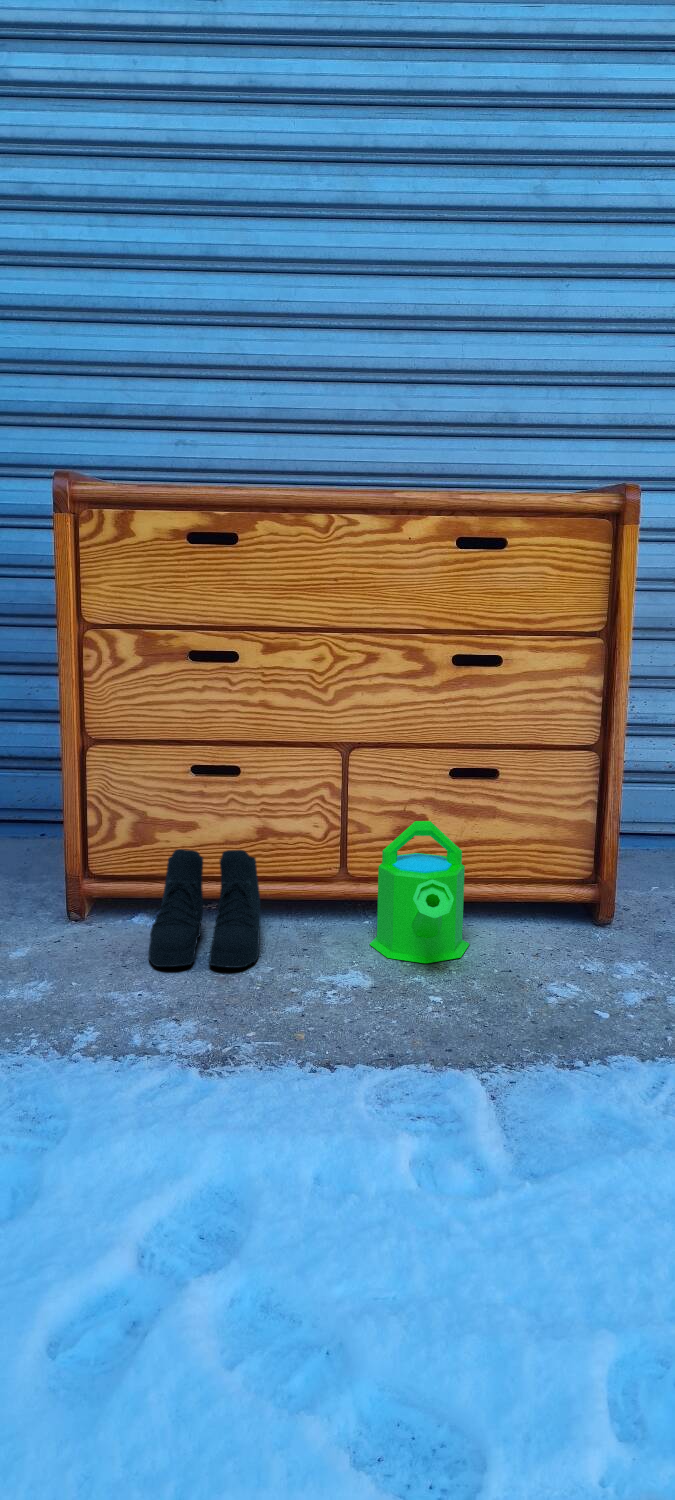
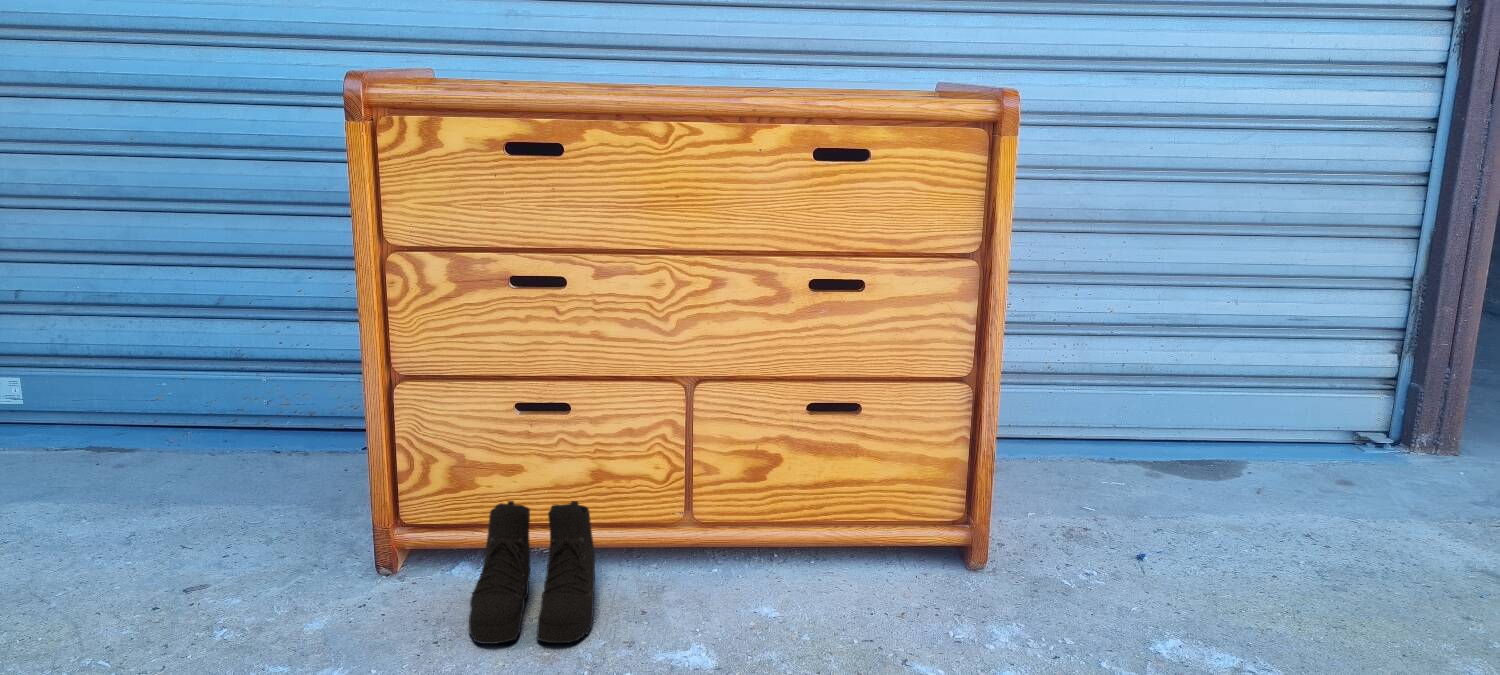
watering can: present [369,821,470,964] -> none [716,470,827,629]

